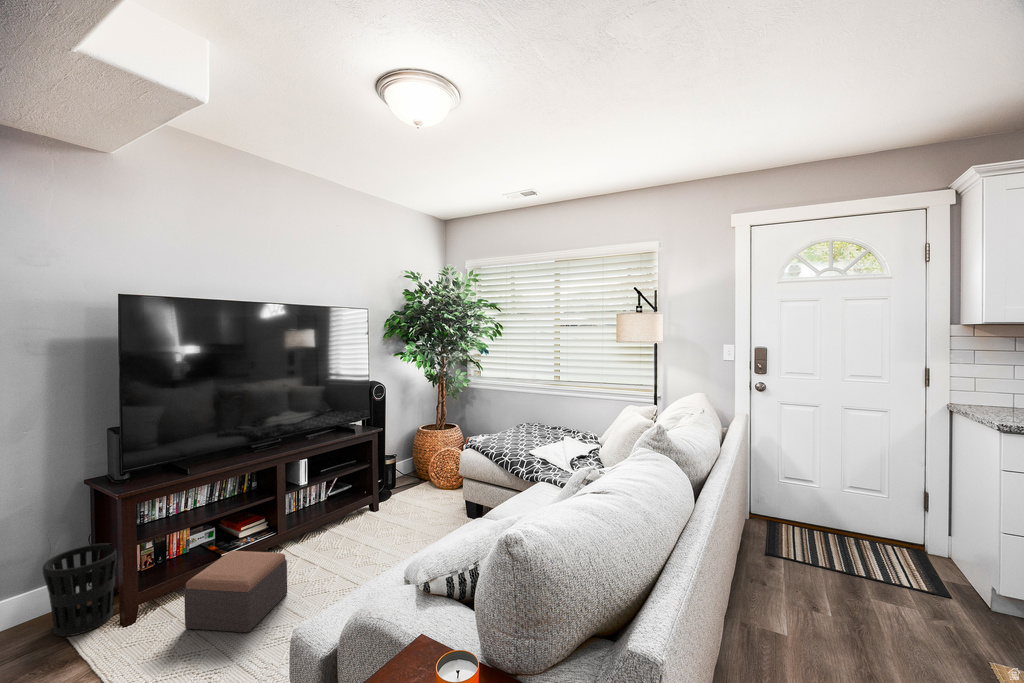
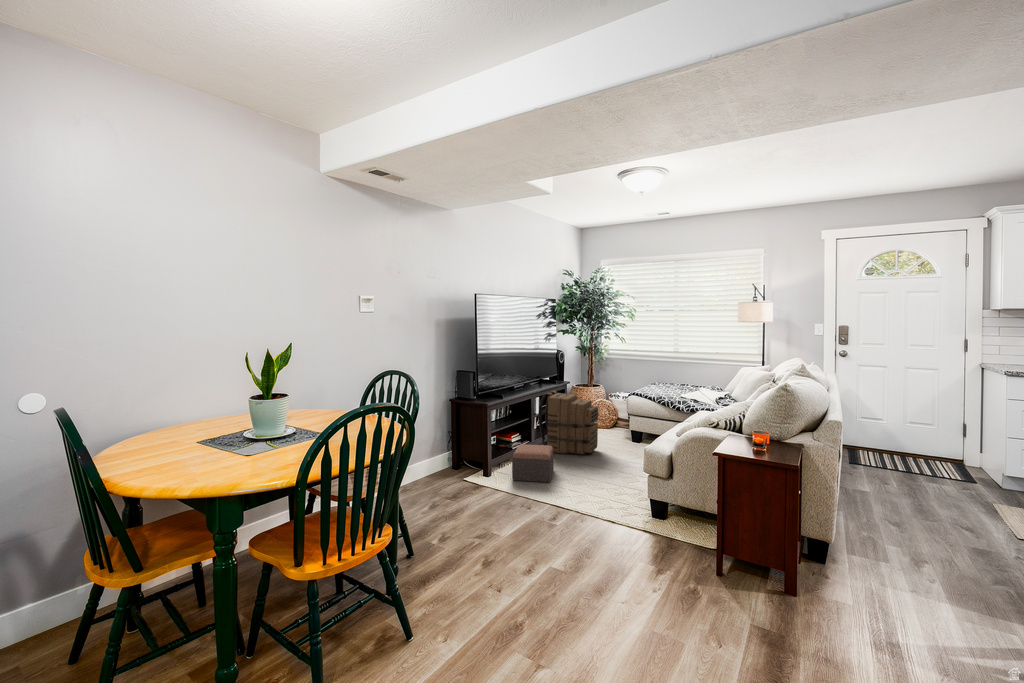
backpack: none [306,443,402,549] -> present [538,391,598,454]
wastebasket: present [43,543,117,636] -> none [437,436,469,481]

